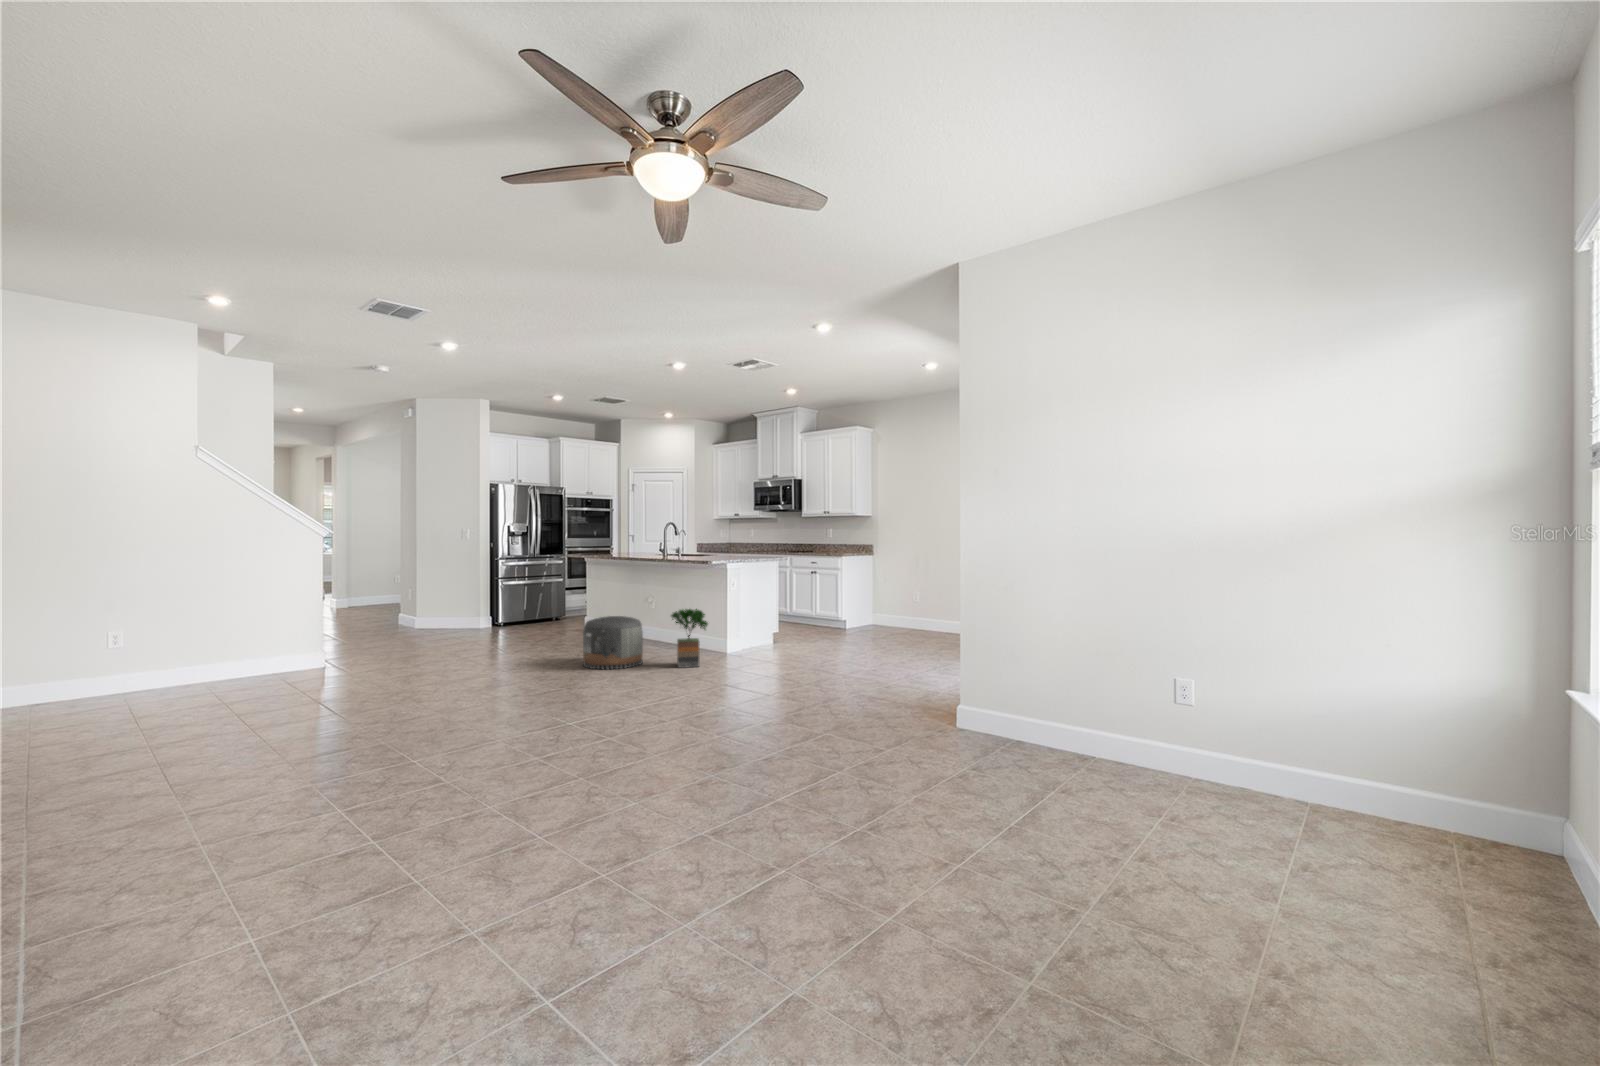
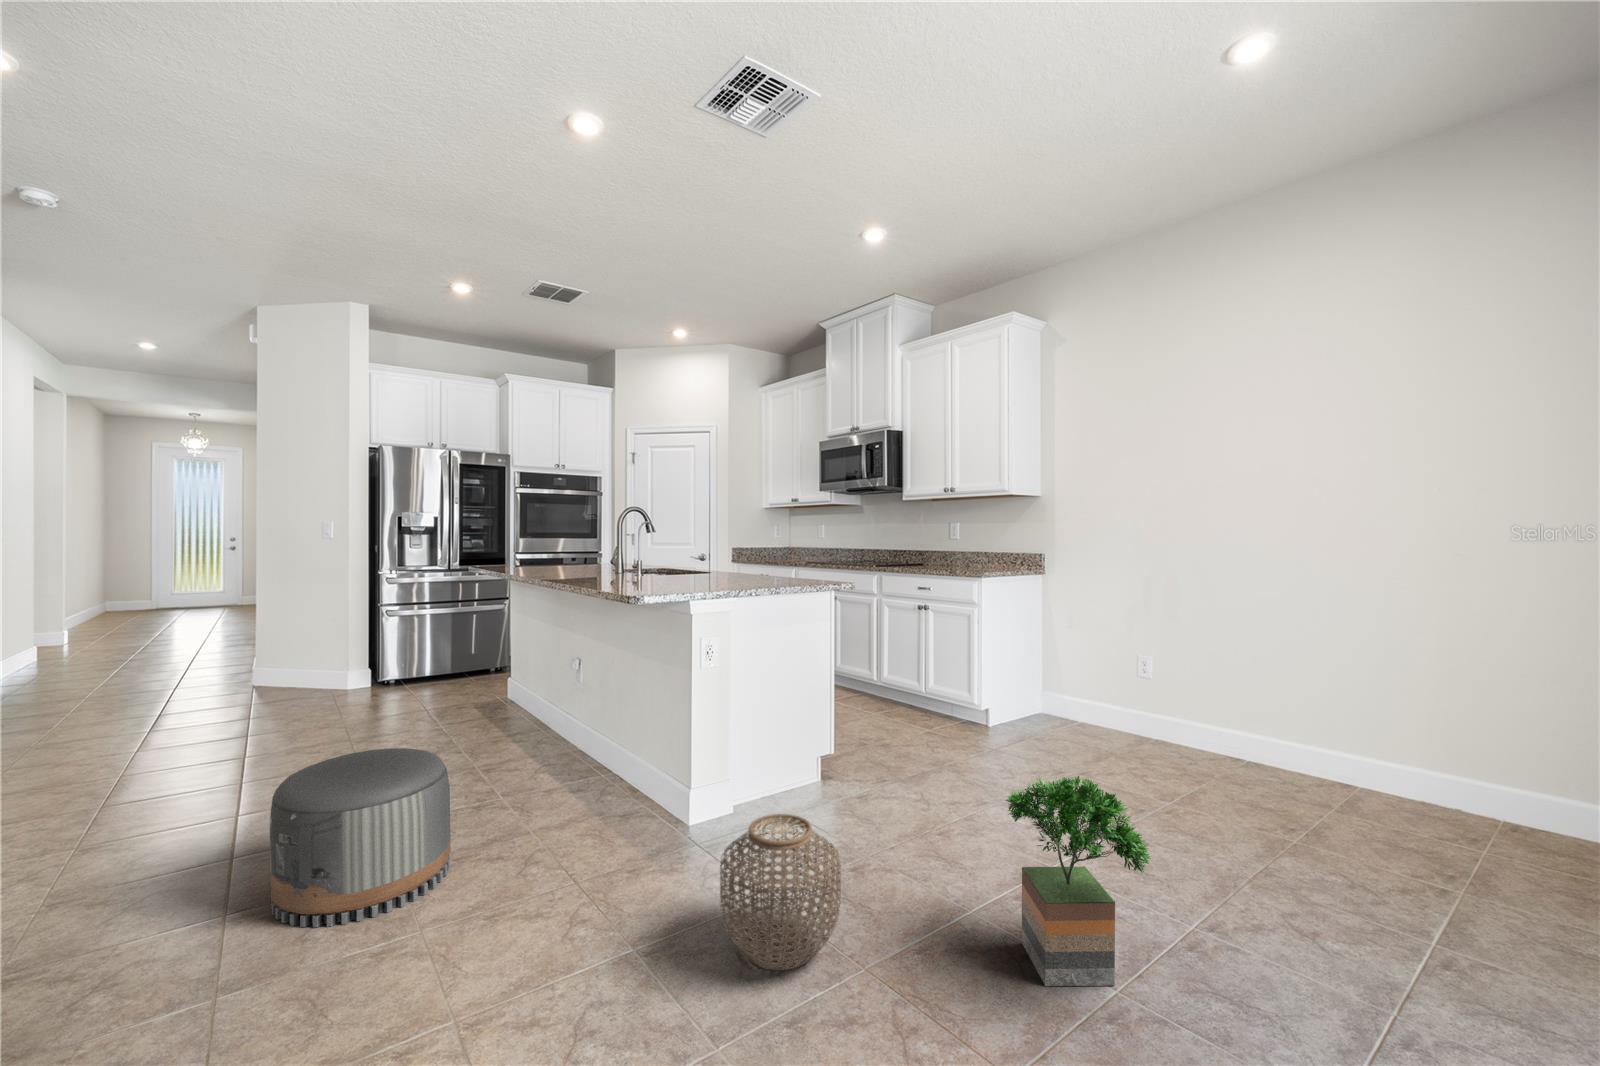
potted tree: present [671,609,708,668] -> present [1005,776,1151,986]
woven basket: none [758,624,797,668] -> present [720,814,841,970]

